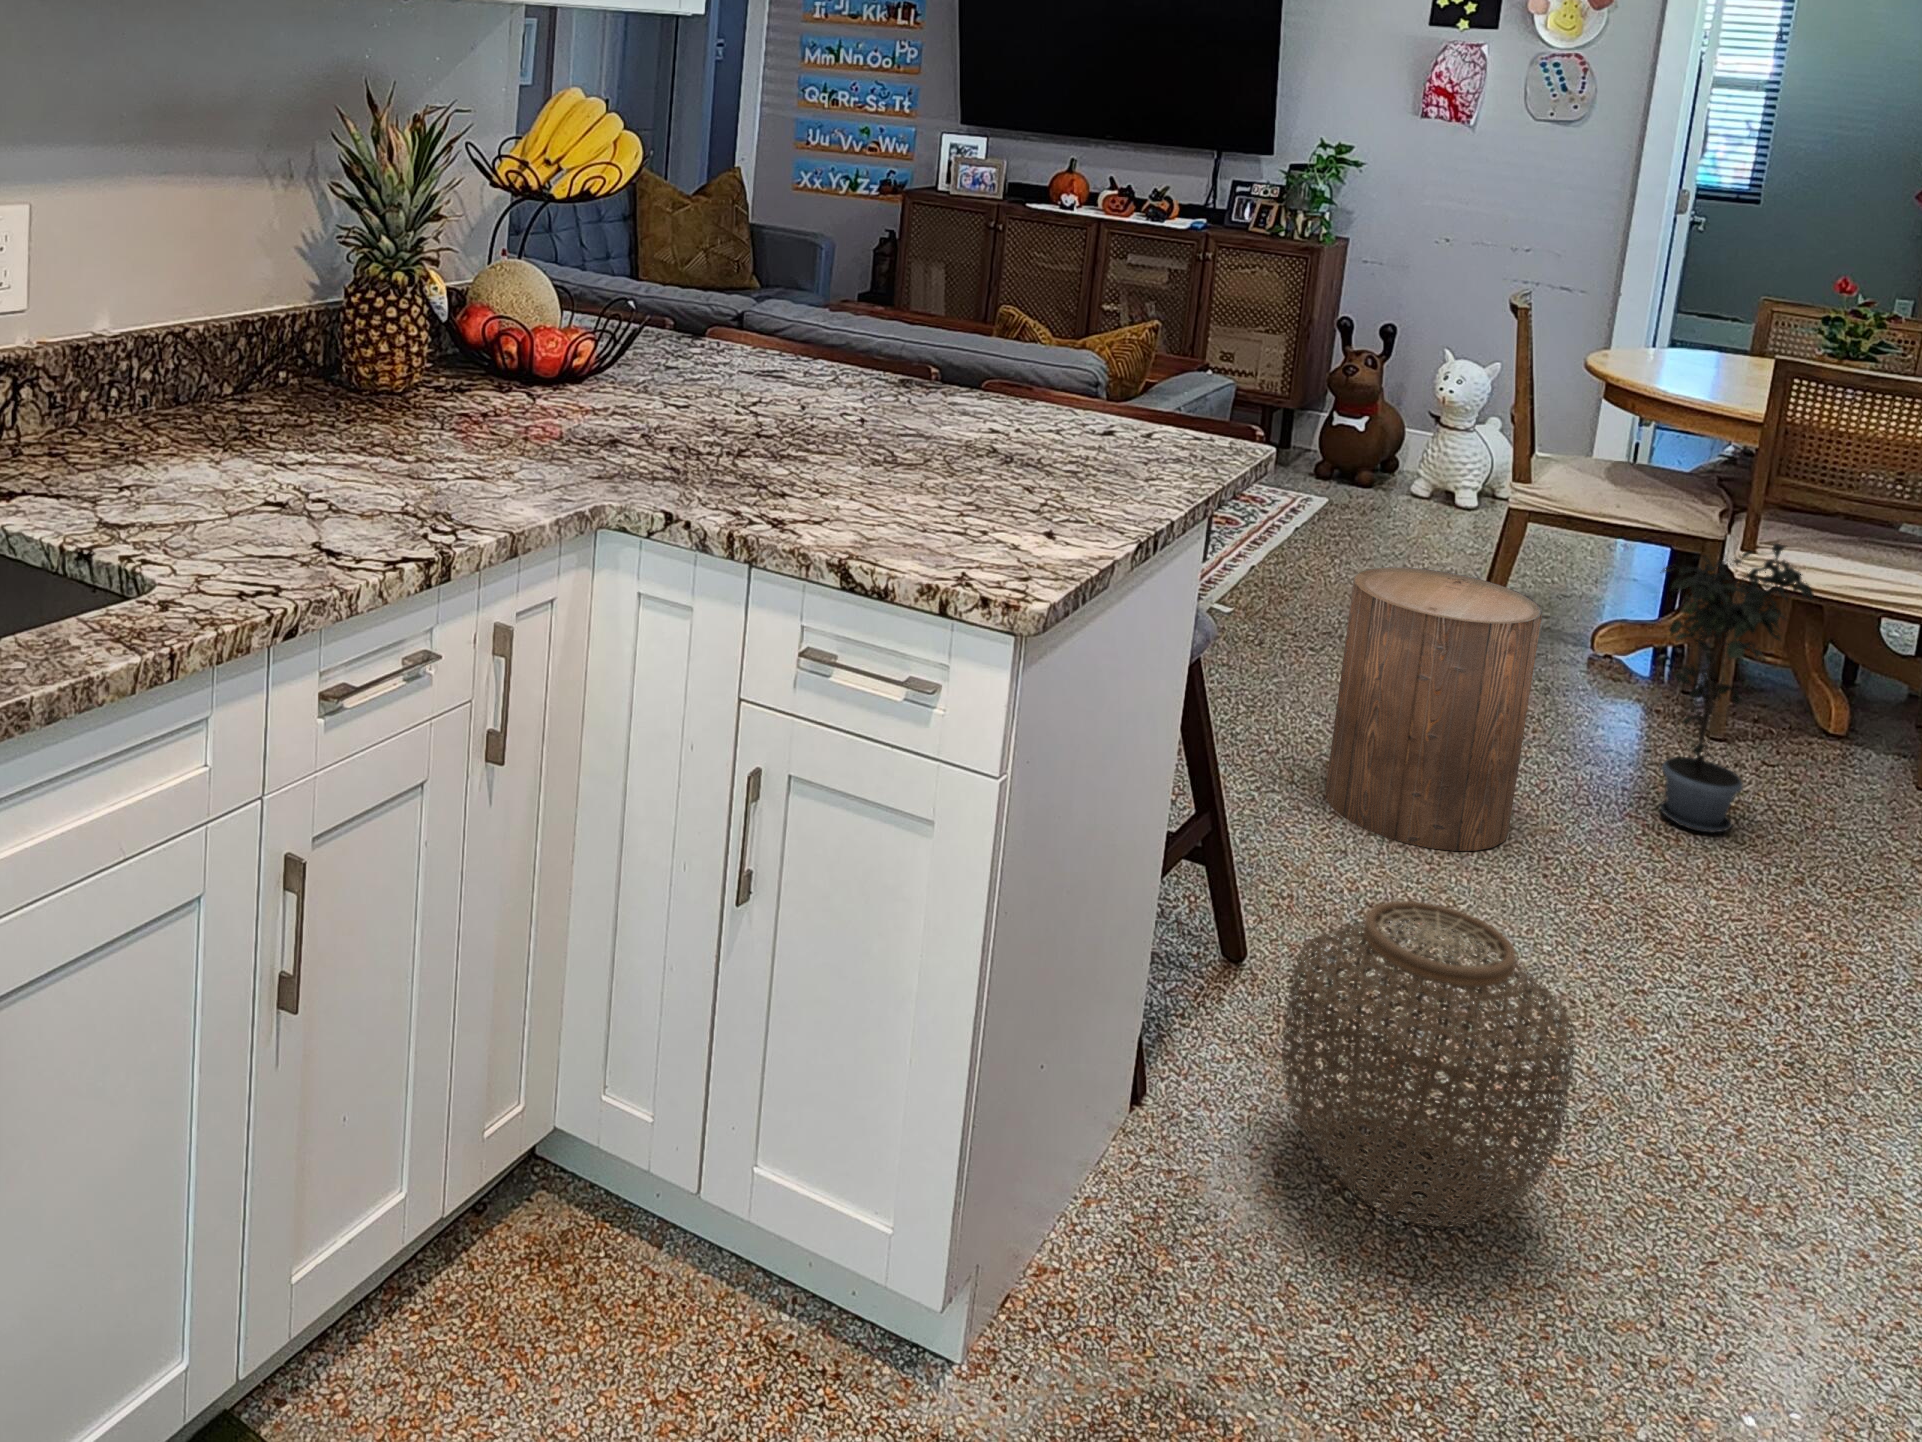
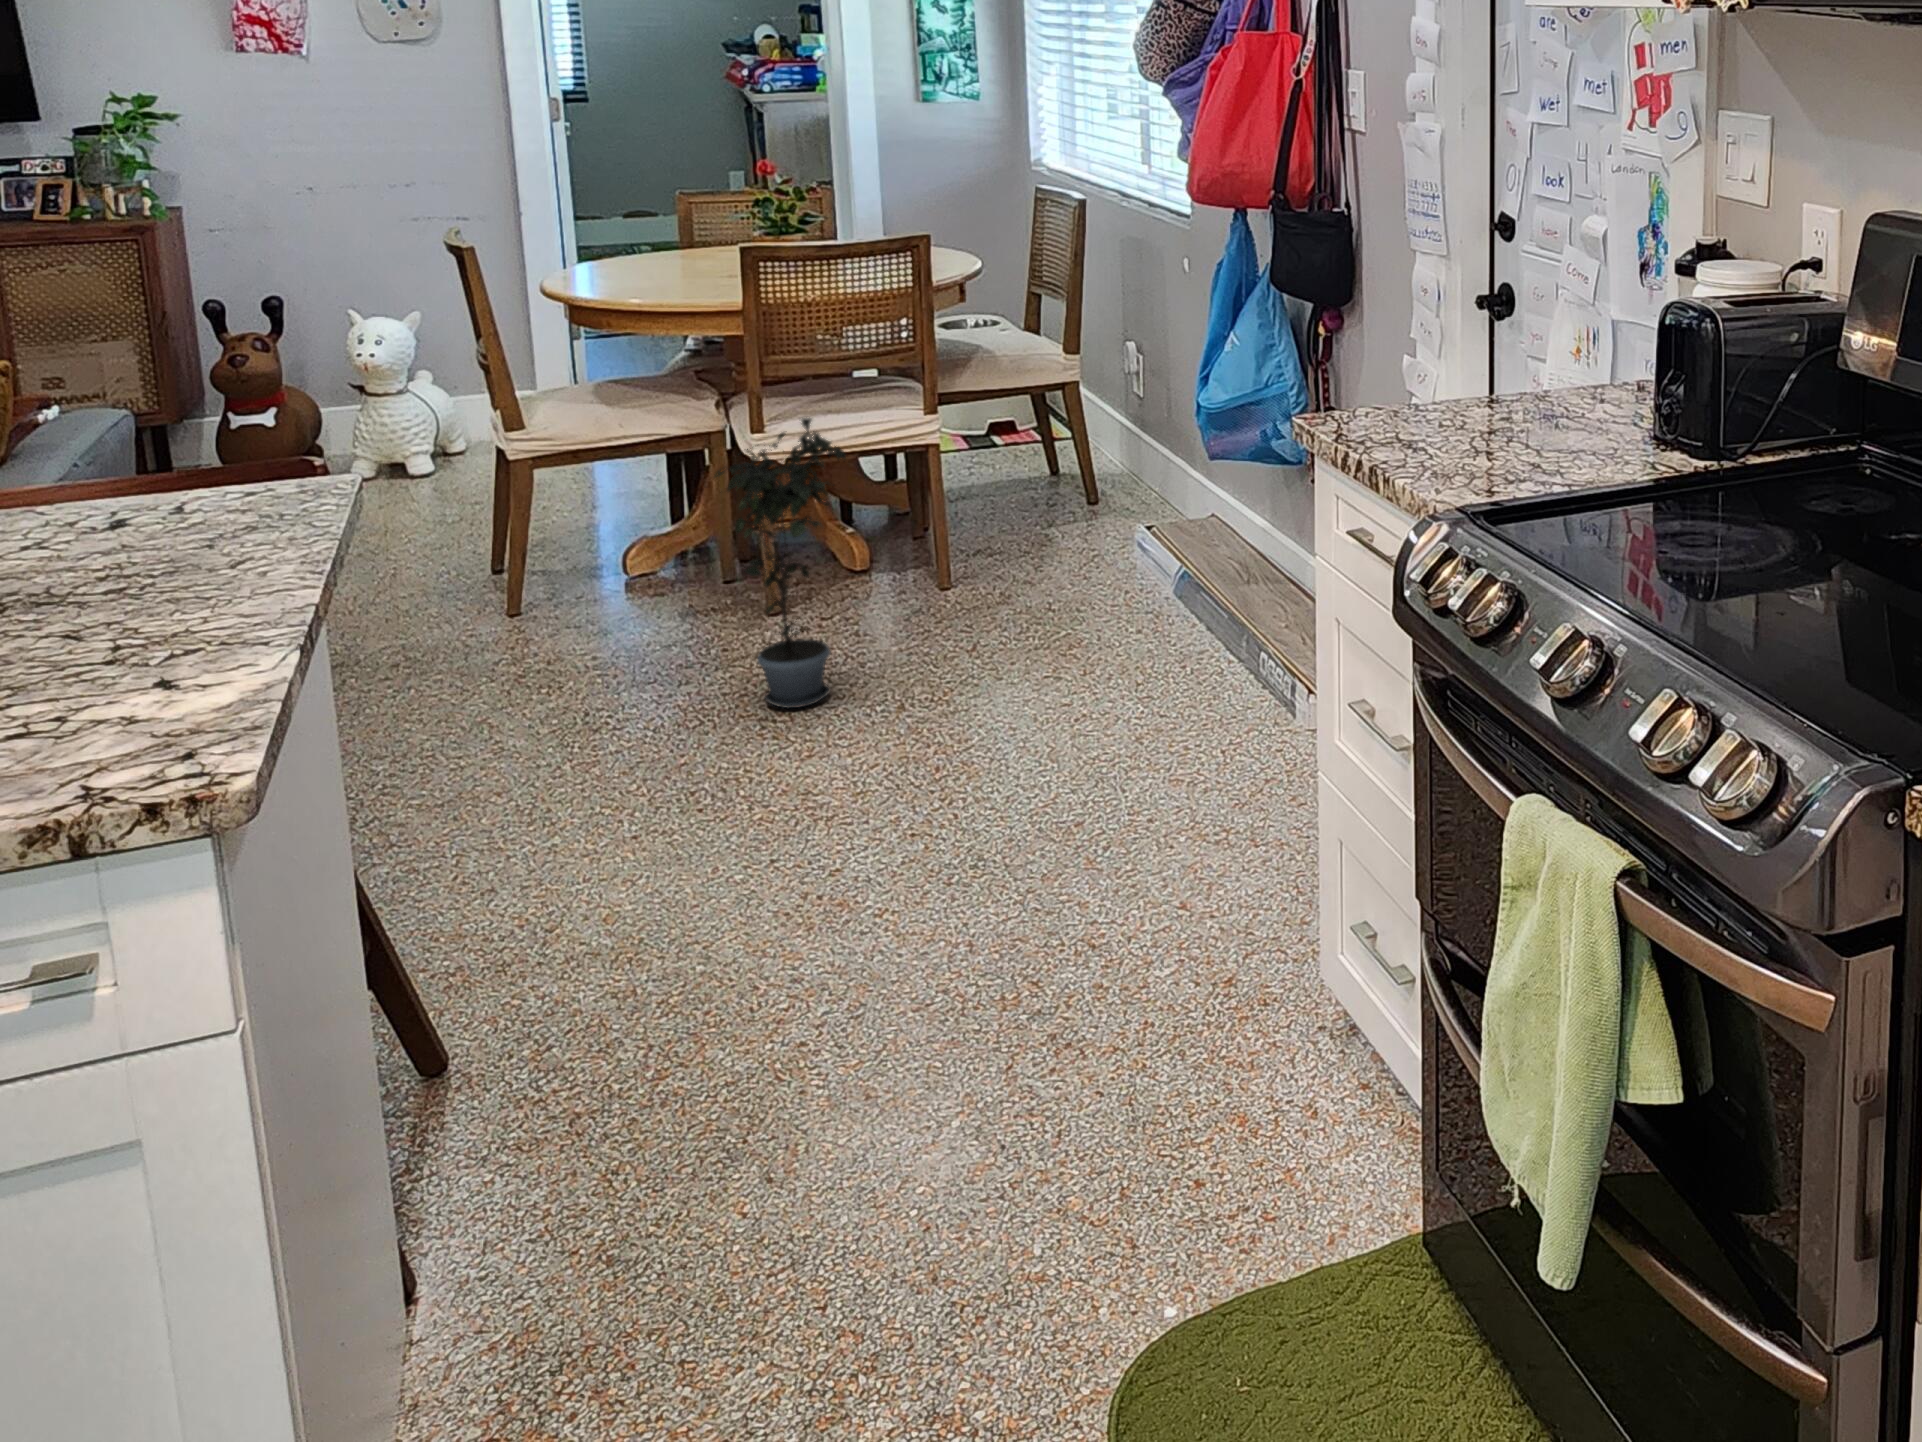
stool: present [1325,567,1542,851] -> none [406,544,648,858]
woven basket: present [1282,901,1575,1227] -> none [559,882,870,1225]

